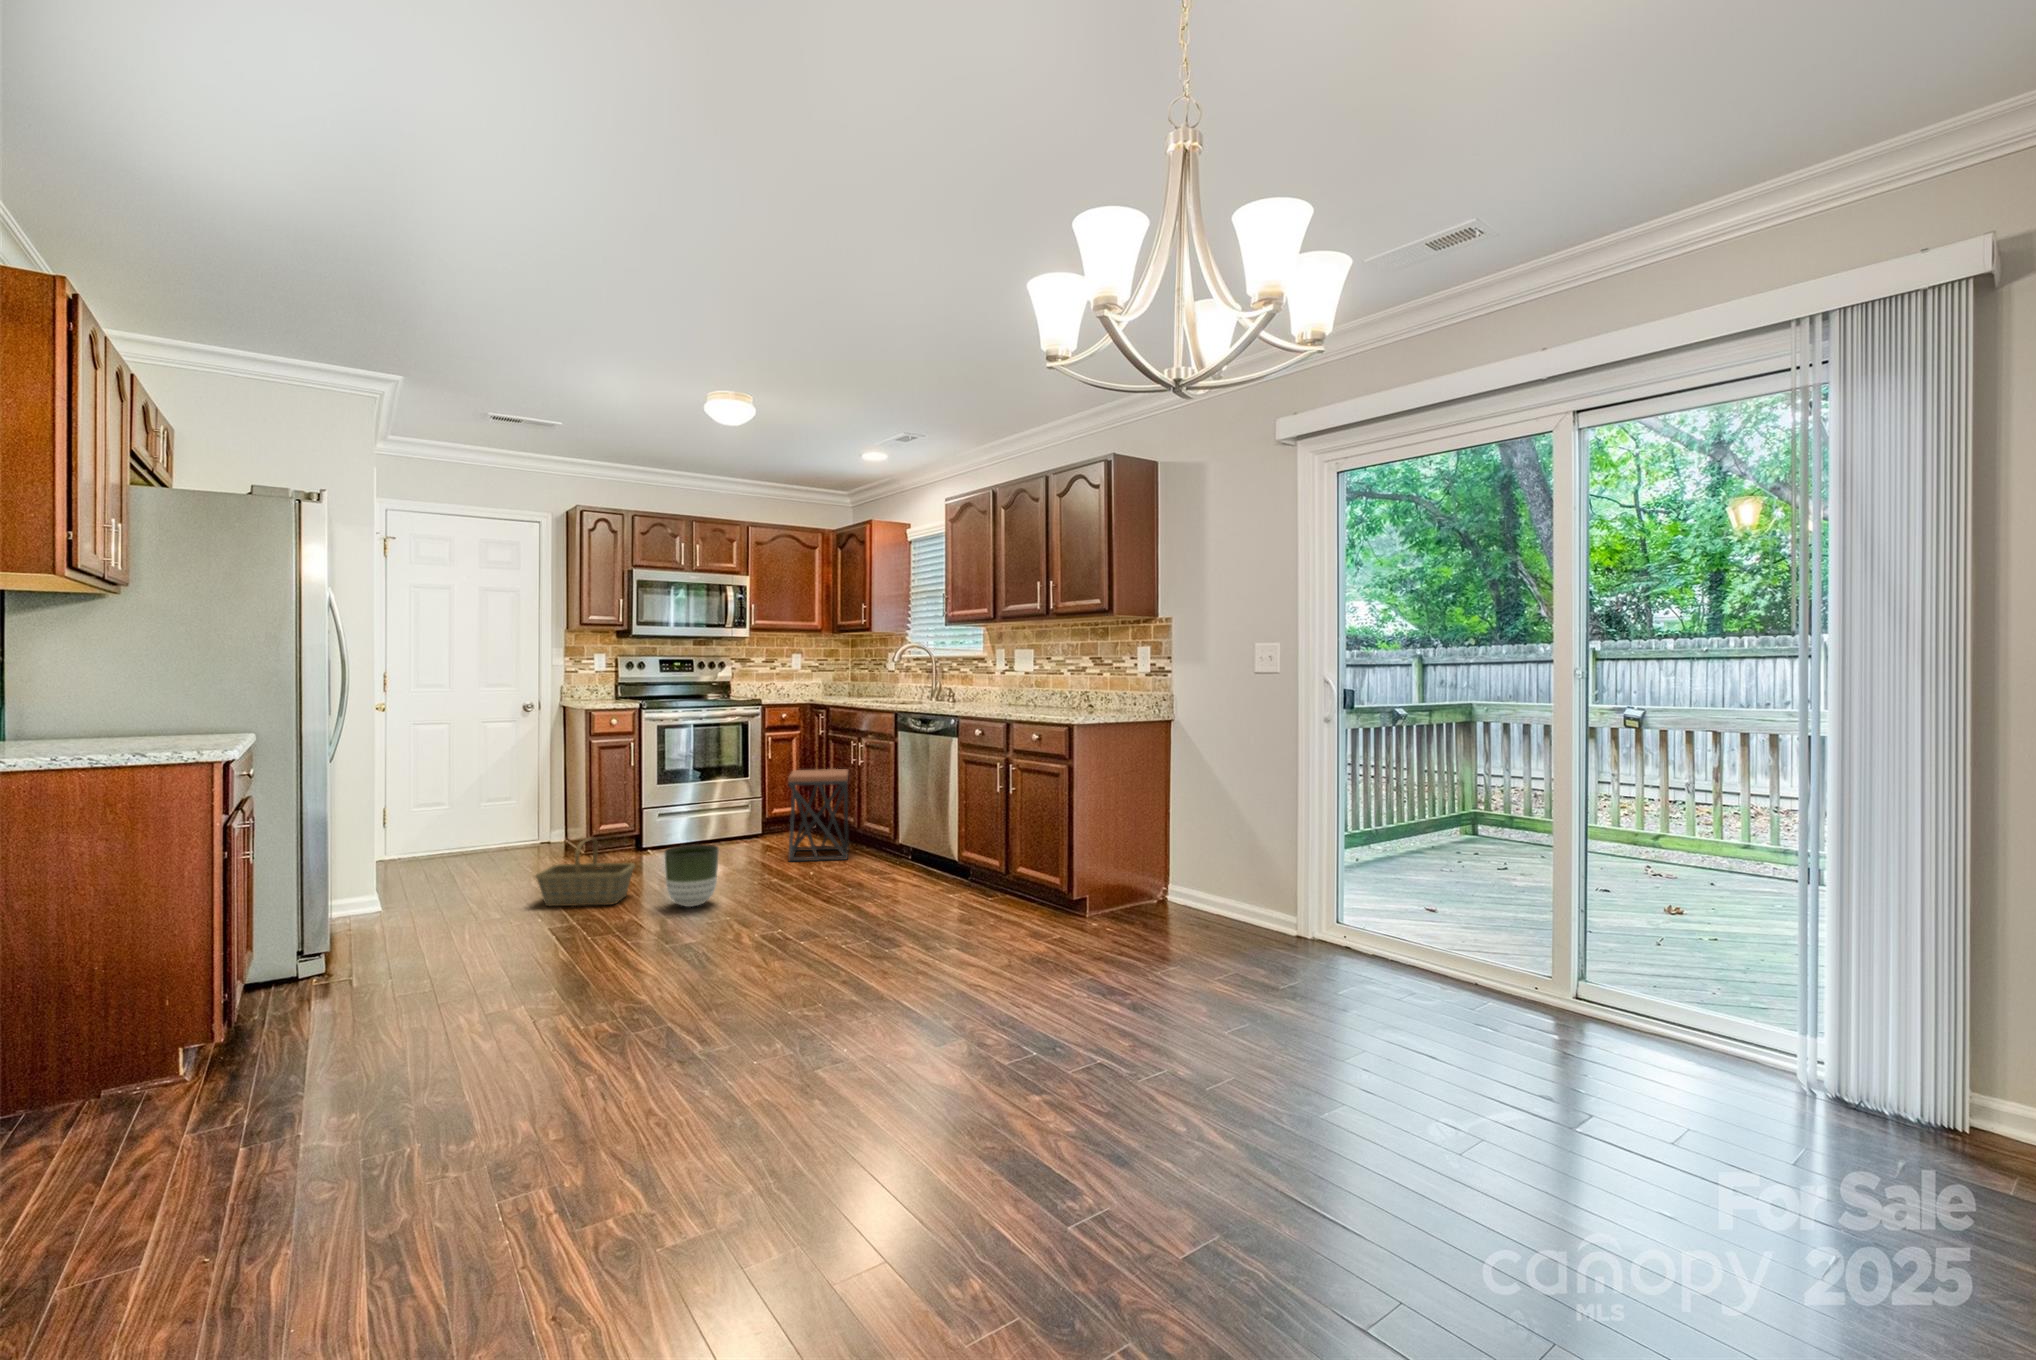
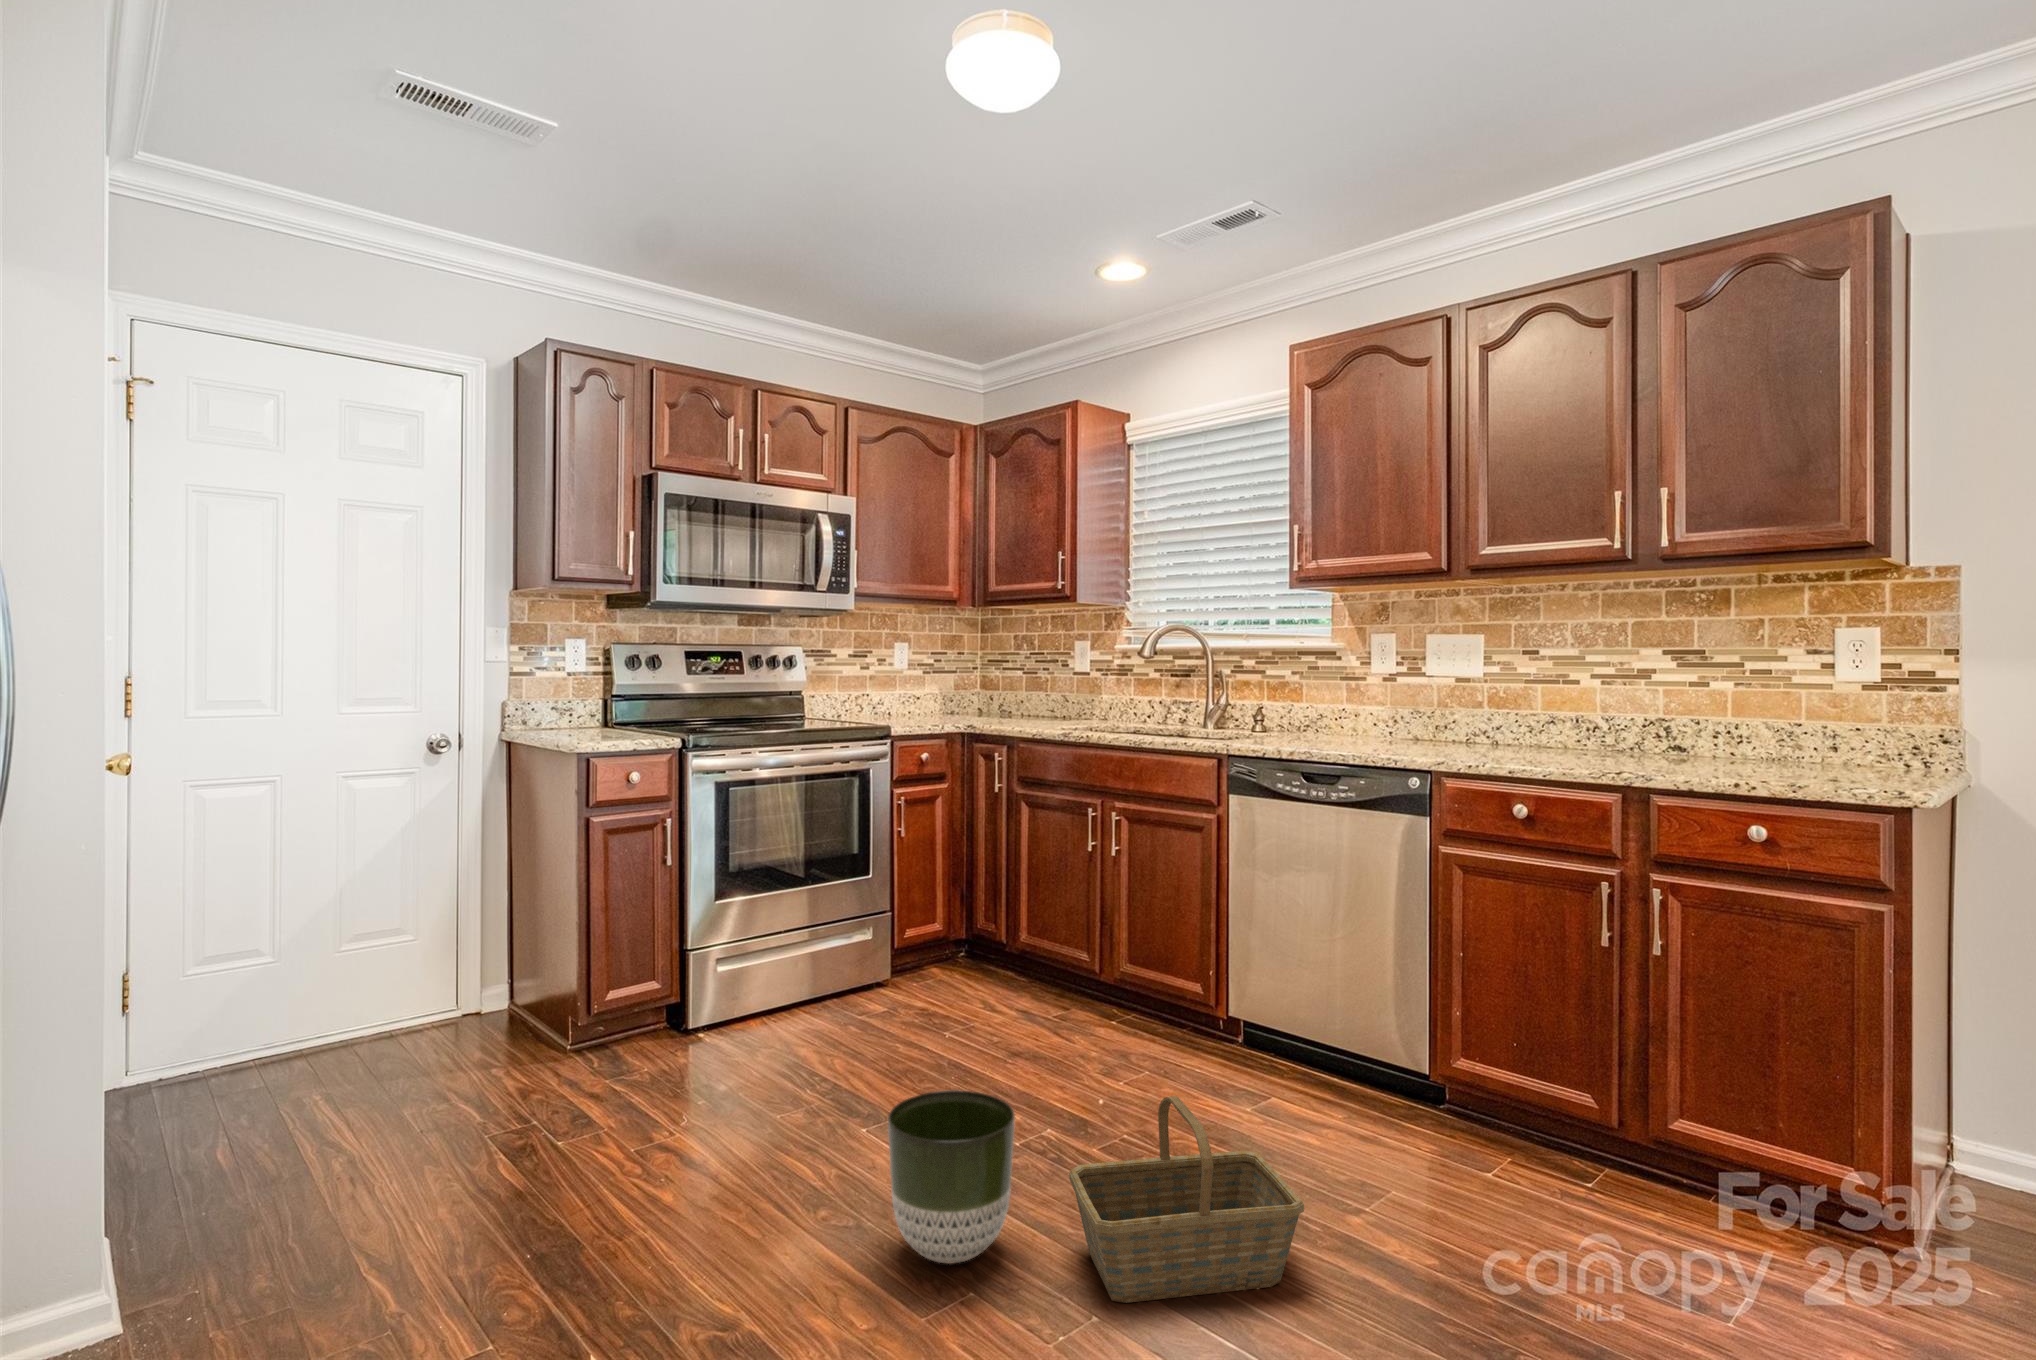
stool: present [788,769,849,861] -> none [990,864,1130,1064]
basket: present [536,837,635,906] -> present [1069,1096,1304,1303]

